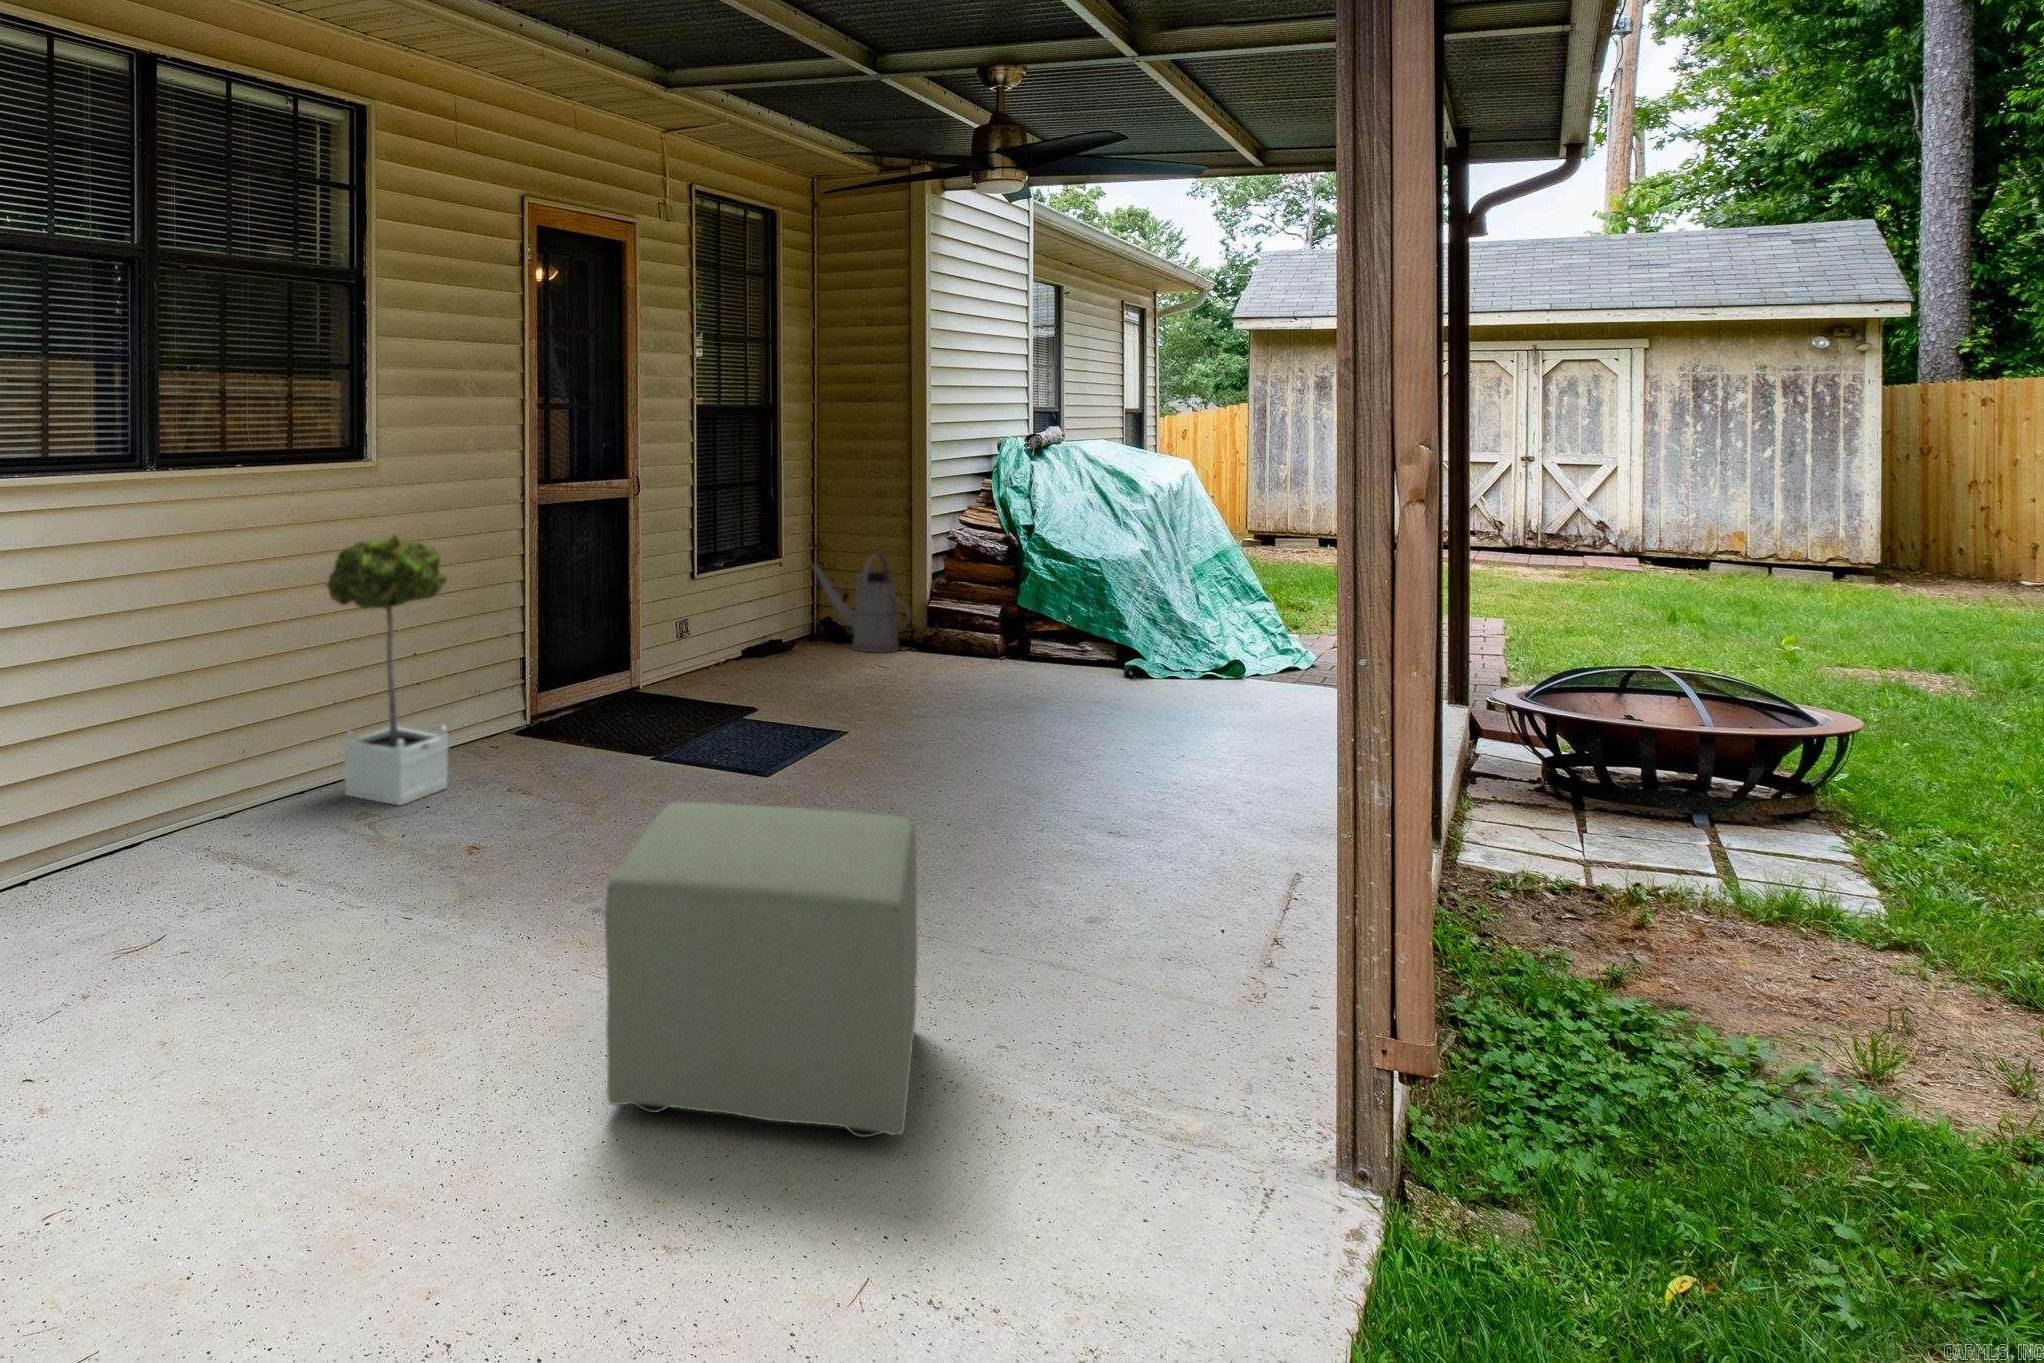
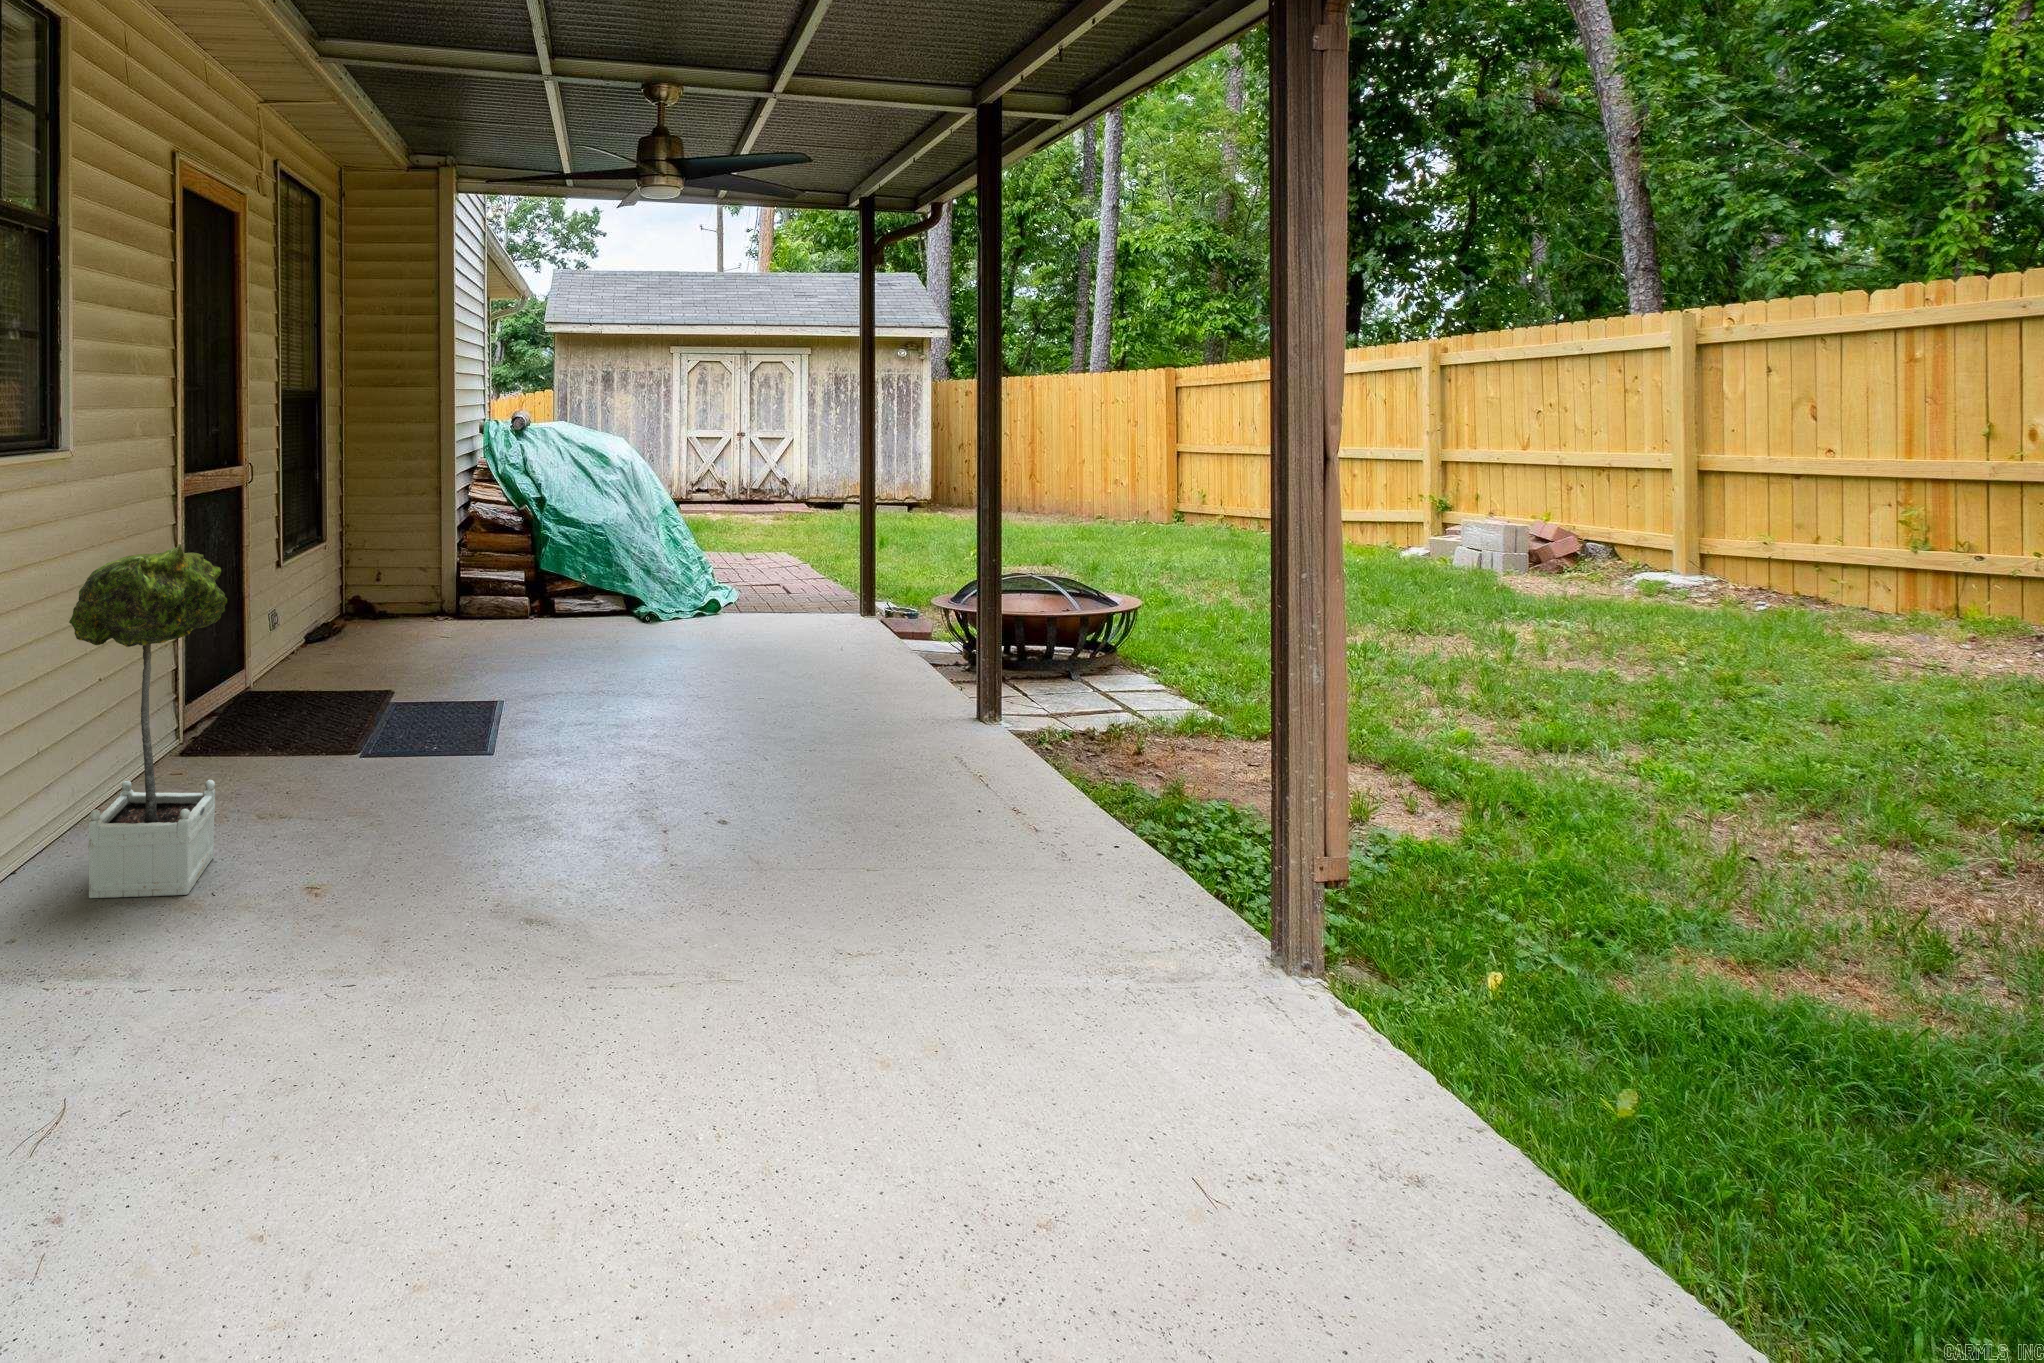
watering can: present [812,554,910,653] -> none [343,532,452,627]
ottoman: present [605,802,917,1137] -> none [865,795,1303,1211]

